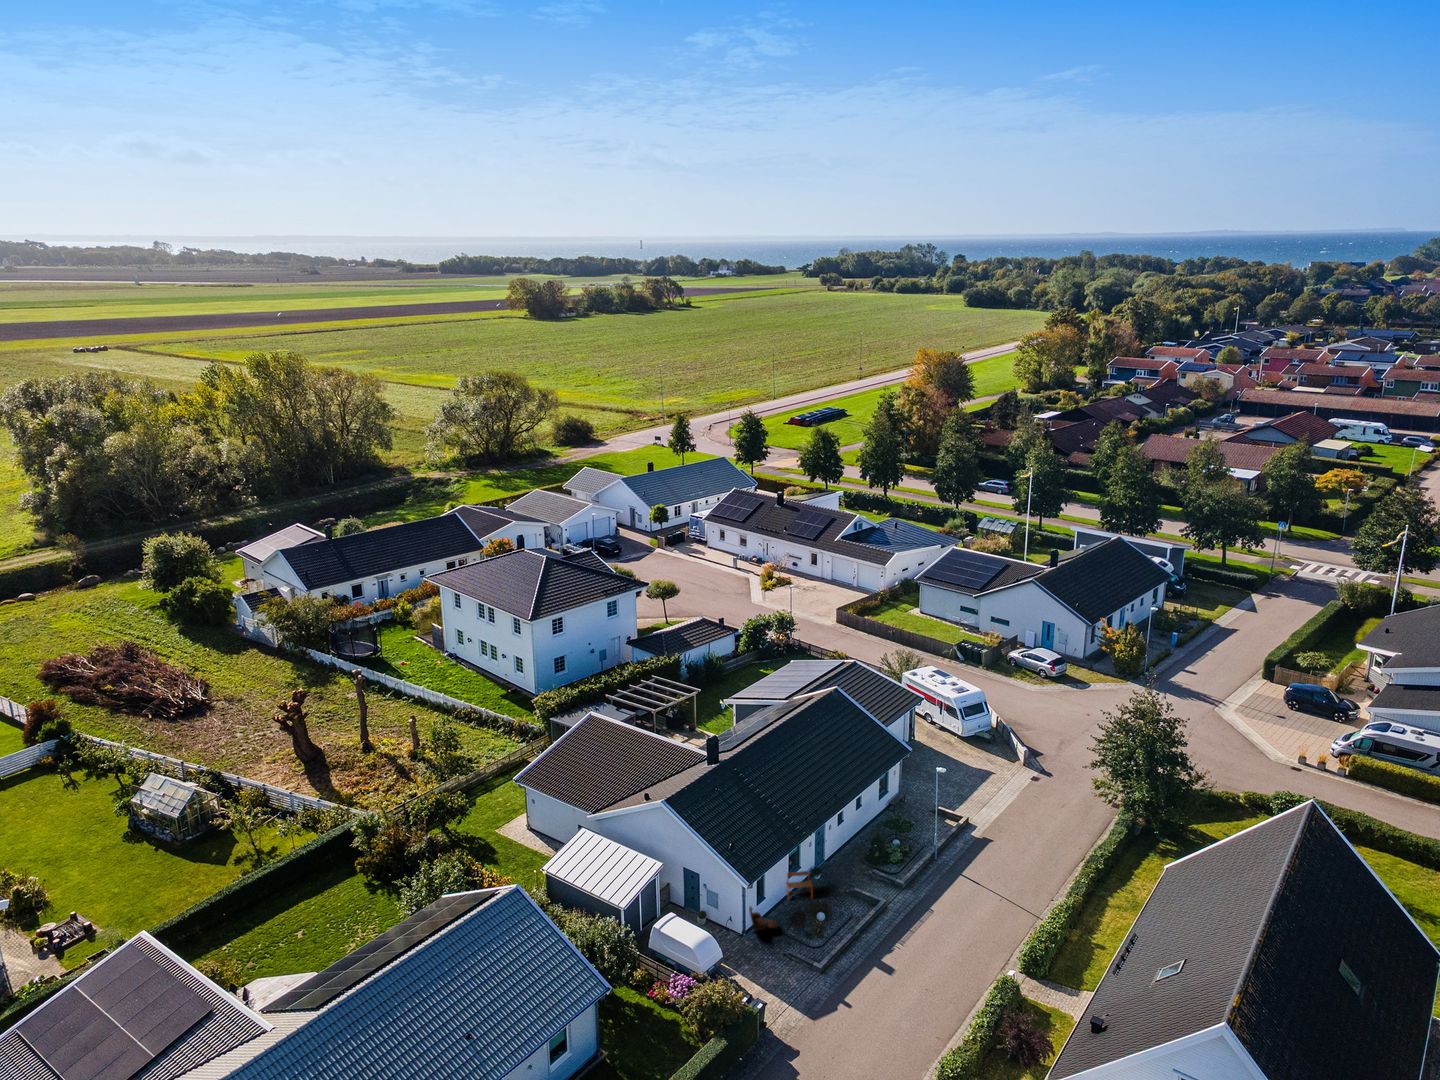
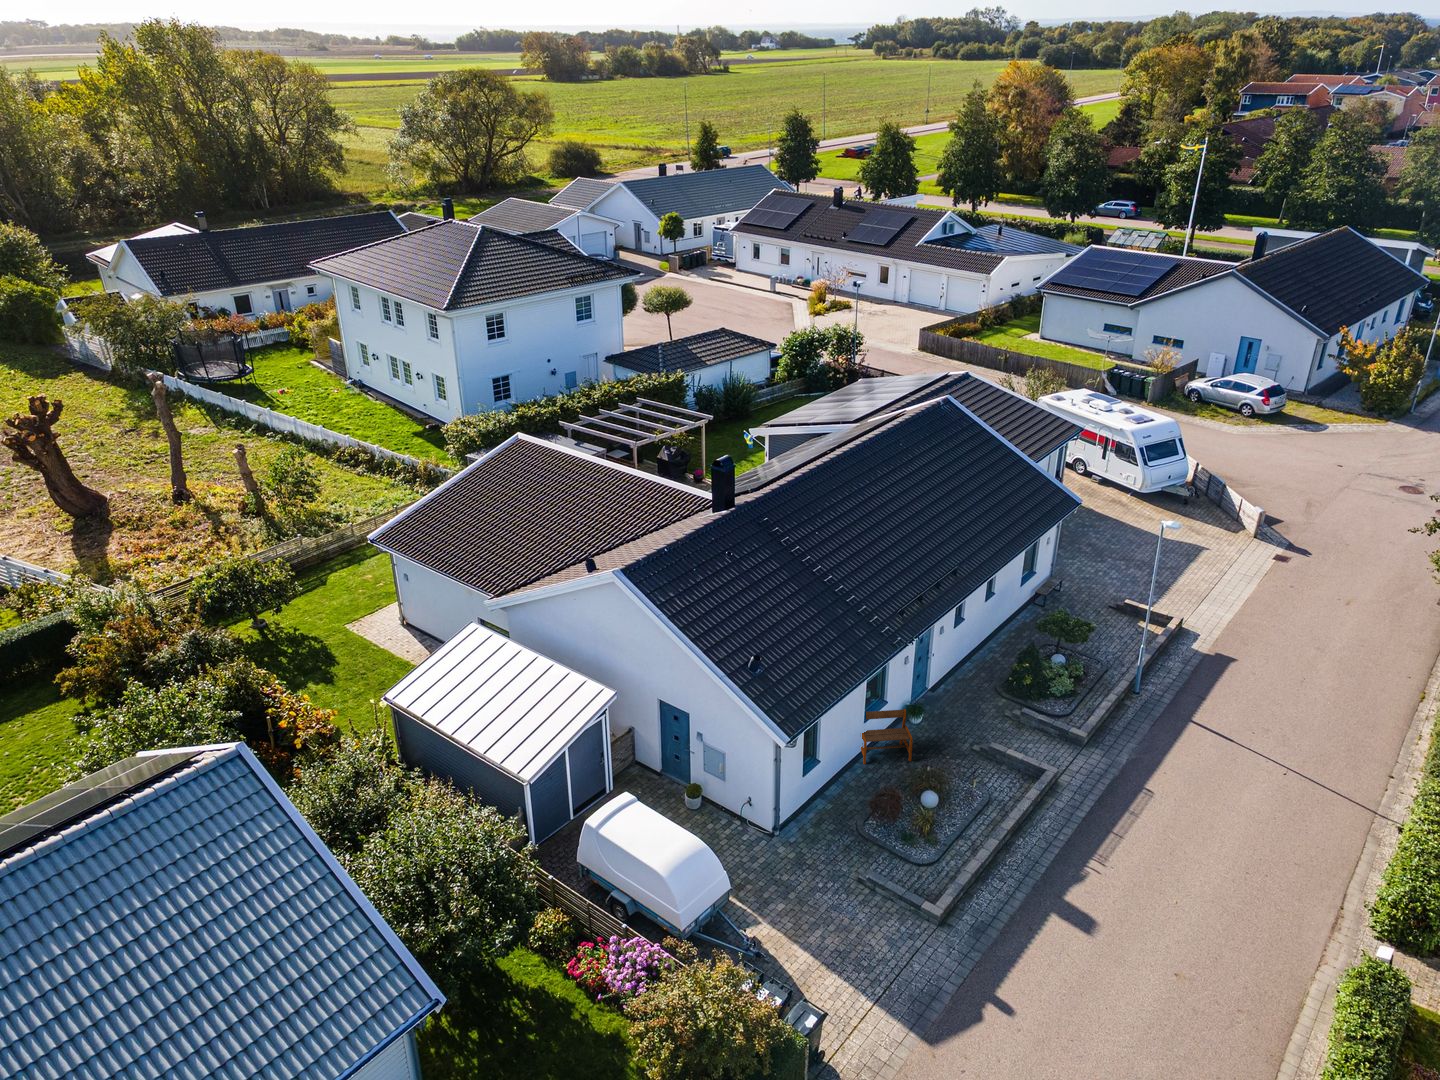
lounge chair: present [749,907,778,931] -> none [788,778,845,837]

